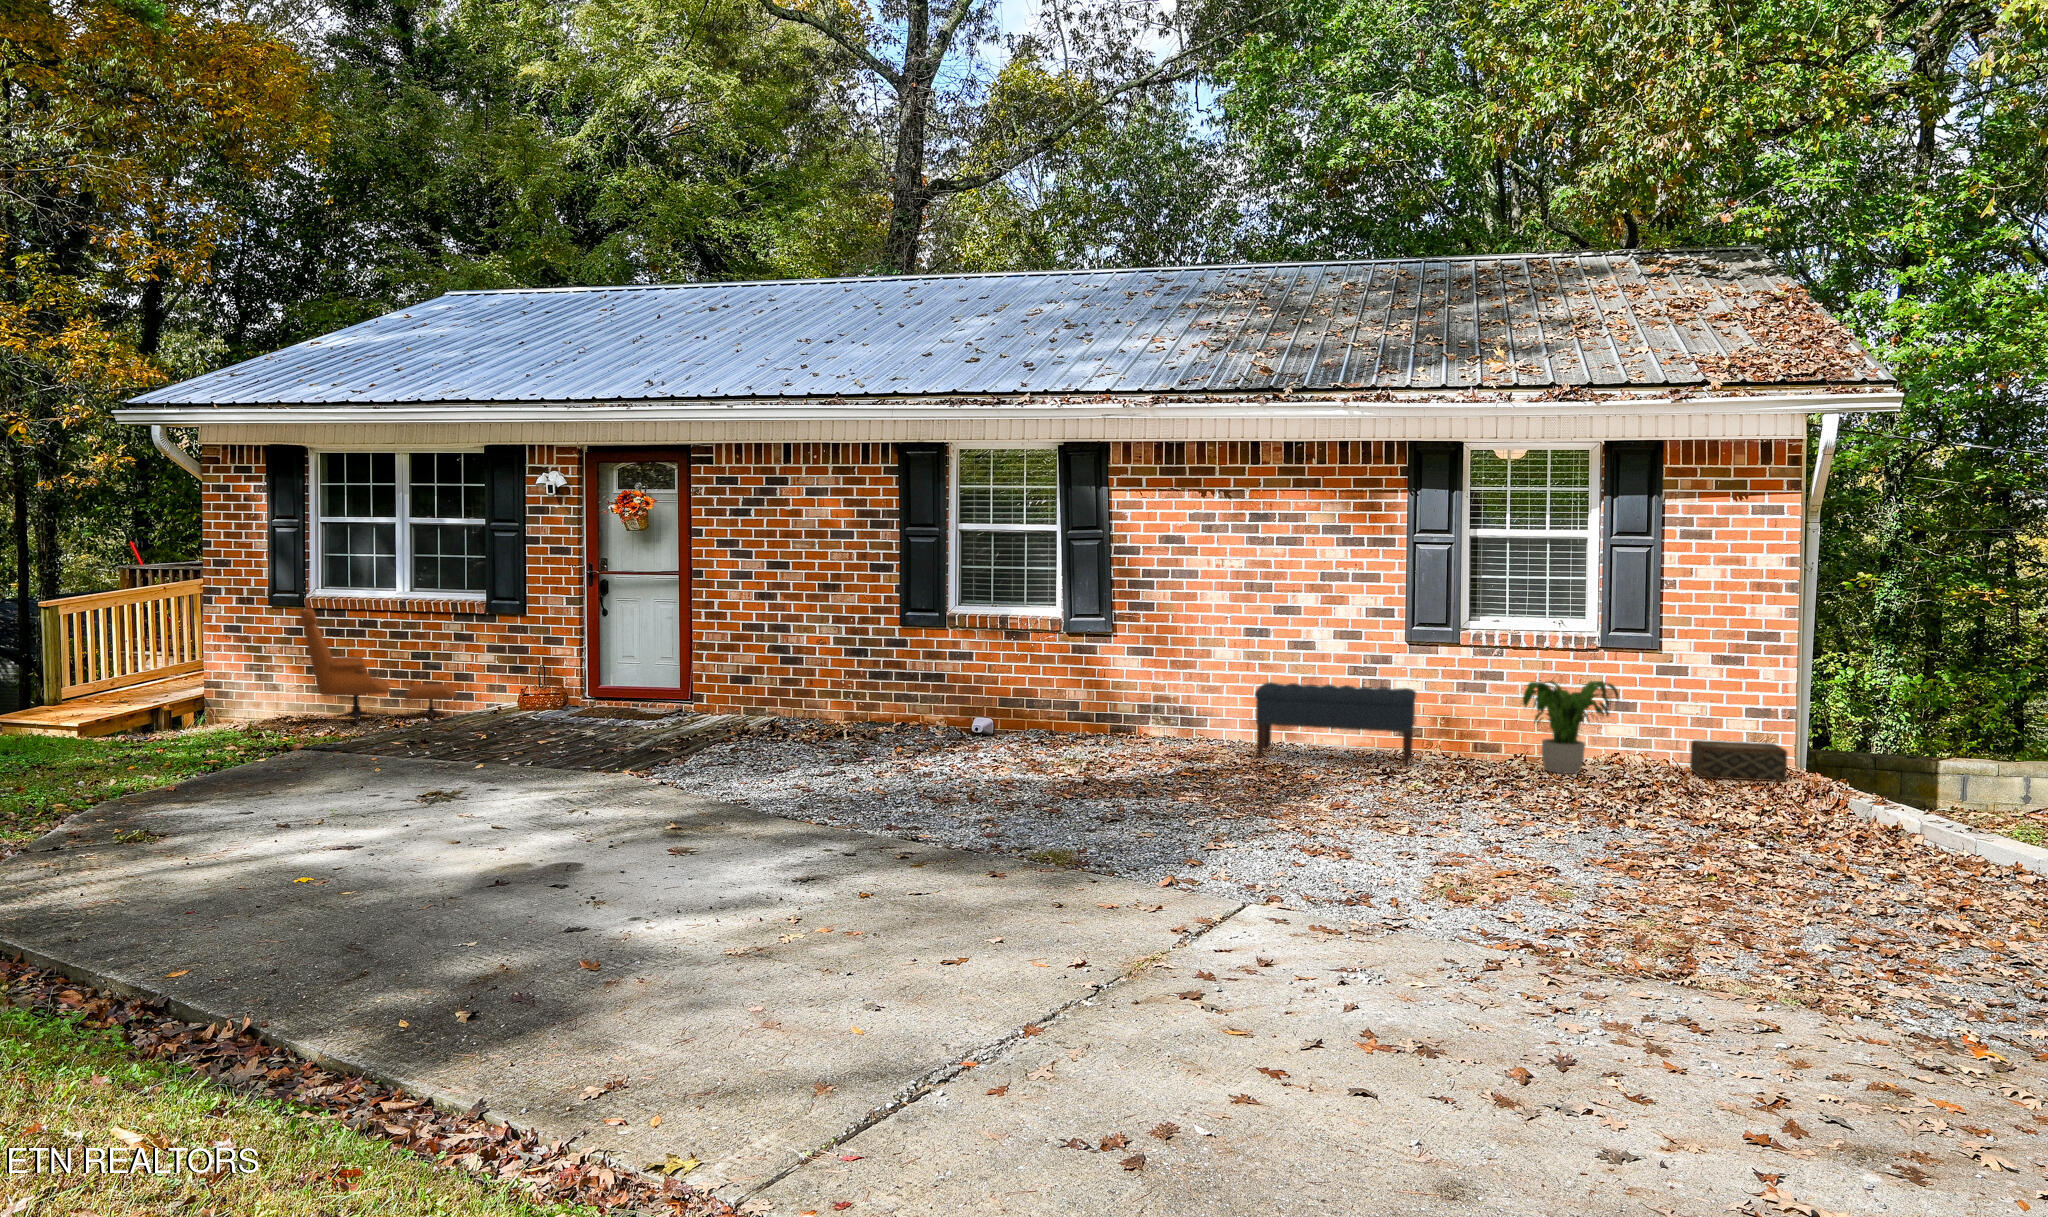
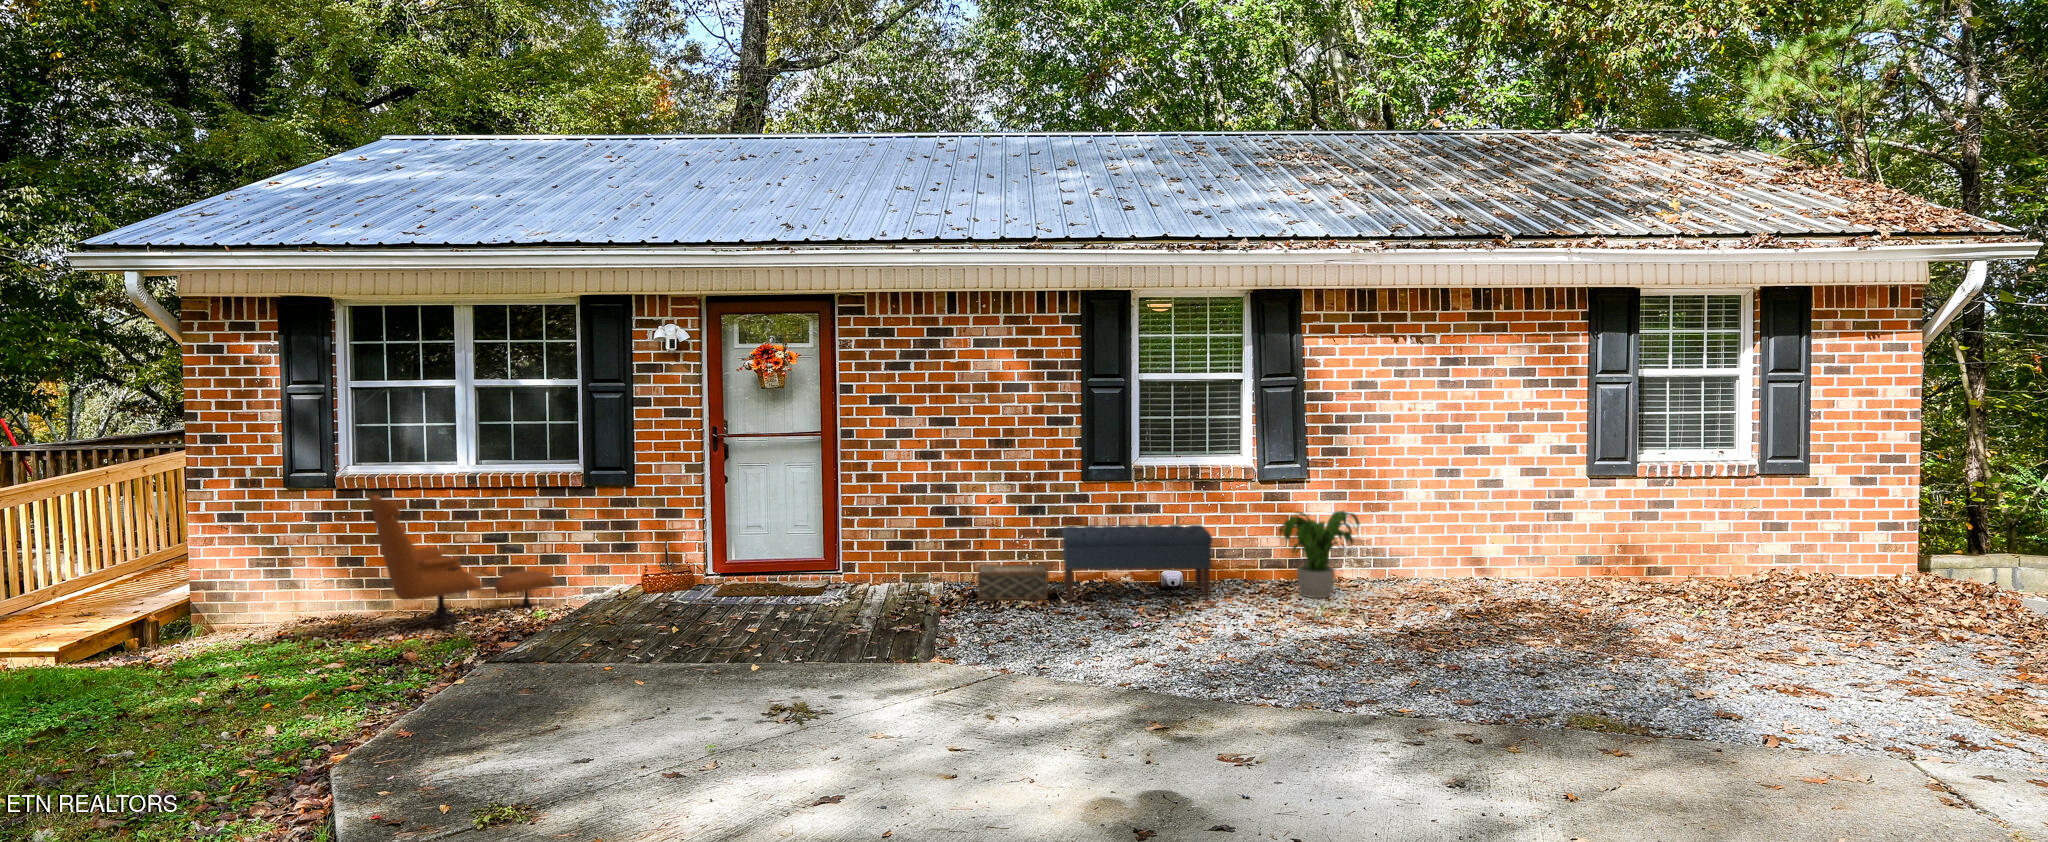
potted plant: present [1523,681,1619,774] -> present [1279,511,1359,598]
bench: present [1255,682,1417,766] -> present [1062,525,1212,602]
woven basket: present [1690,740,1787,782] -> present [978,564,1048,600]

